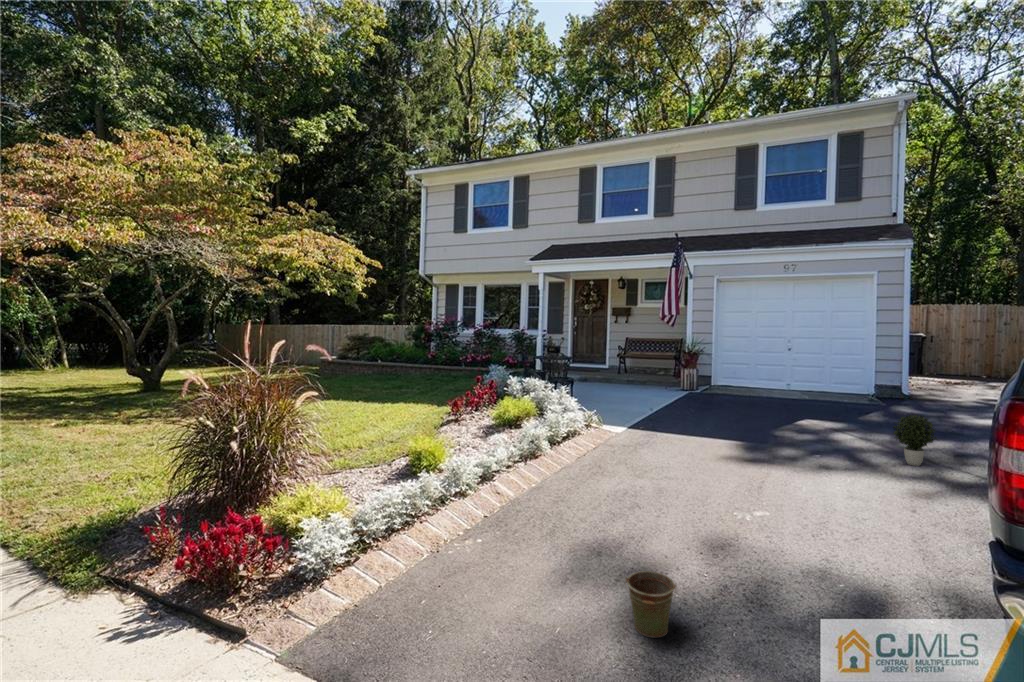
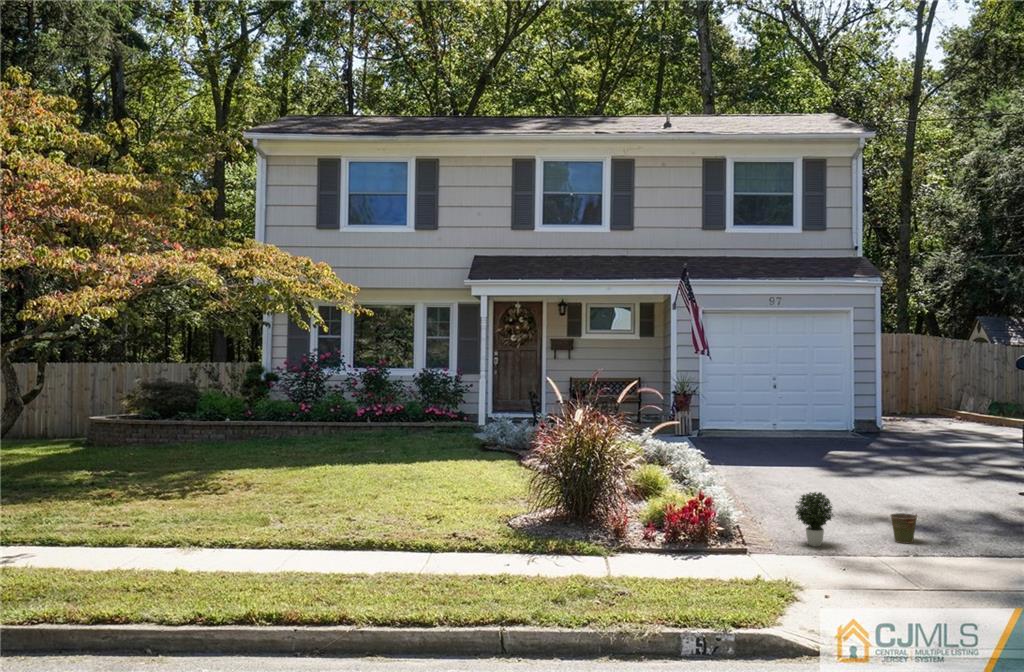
potted plant: present [893,415,937,466] -> present [795,492,833,547]

